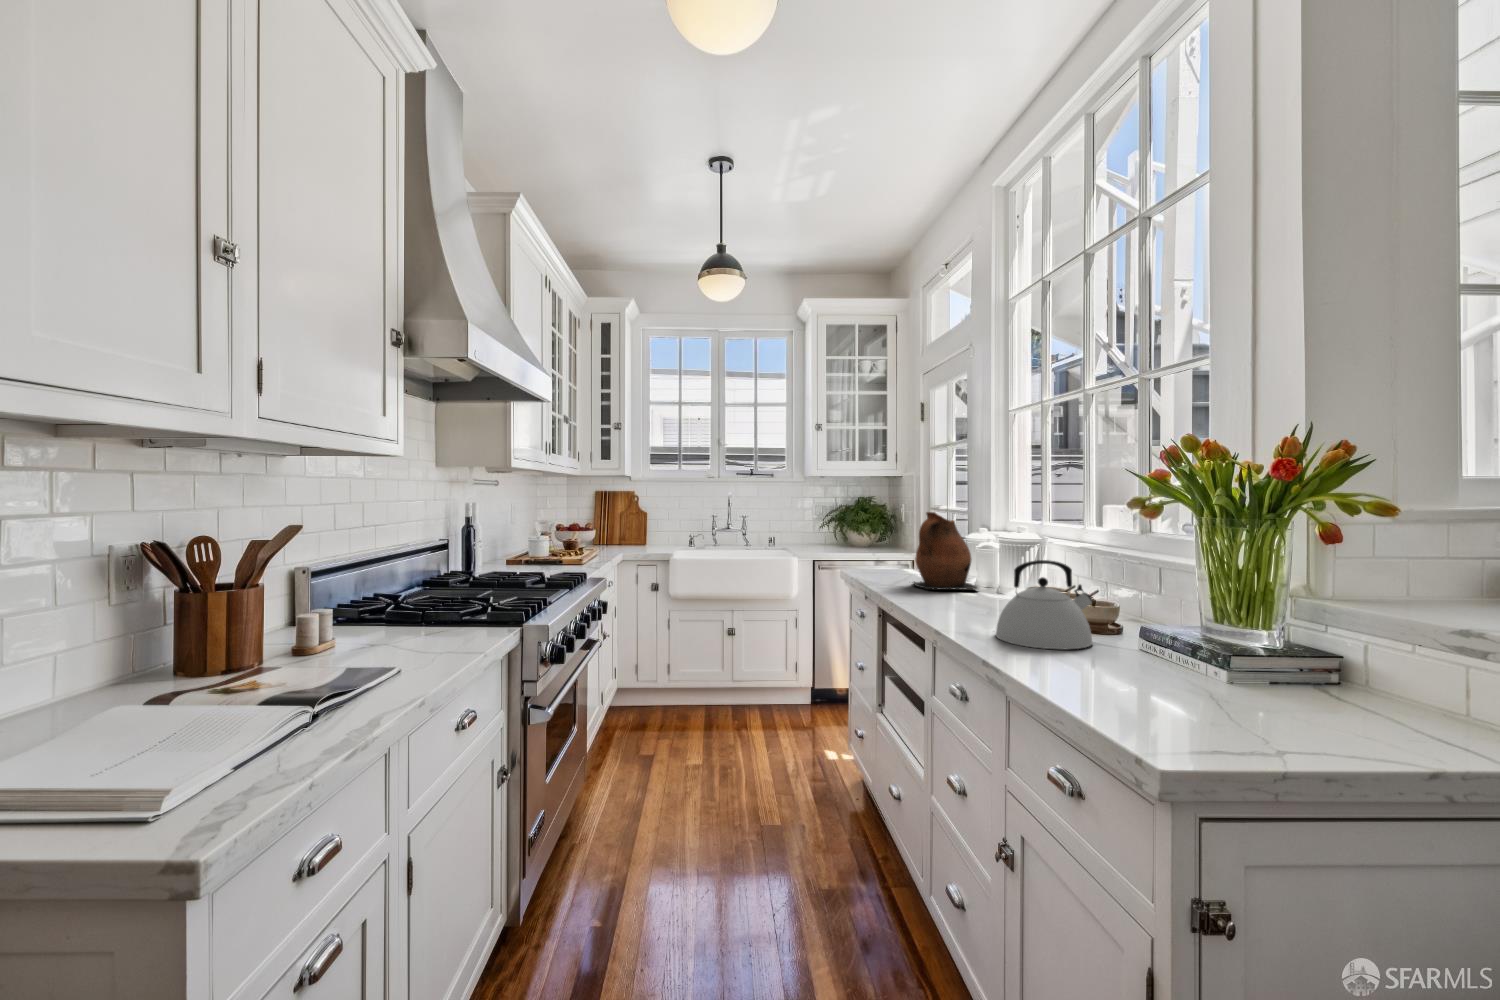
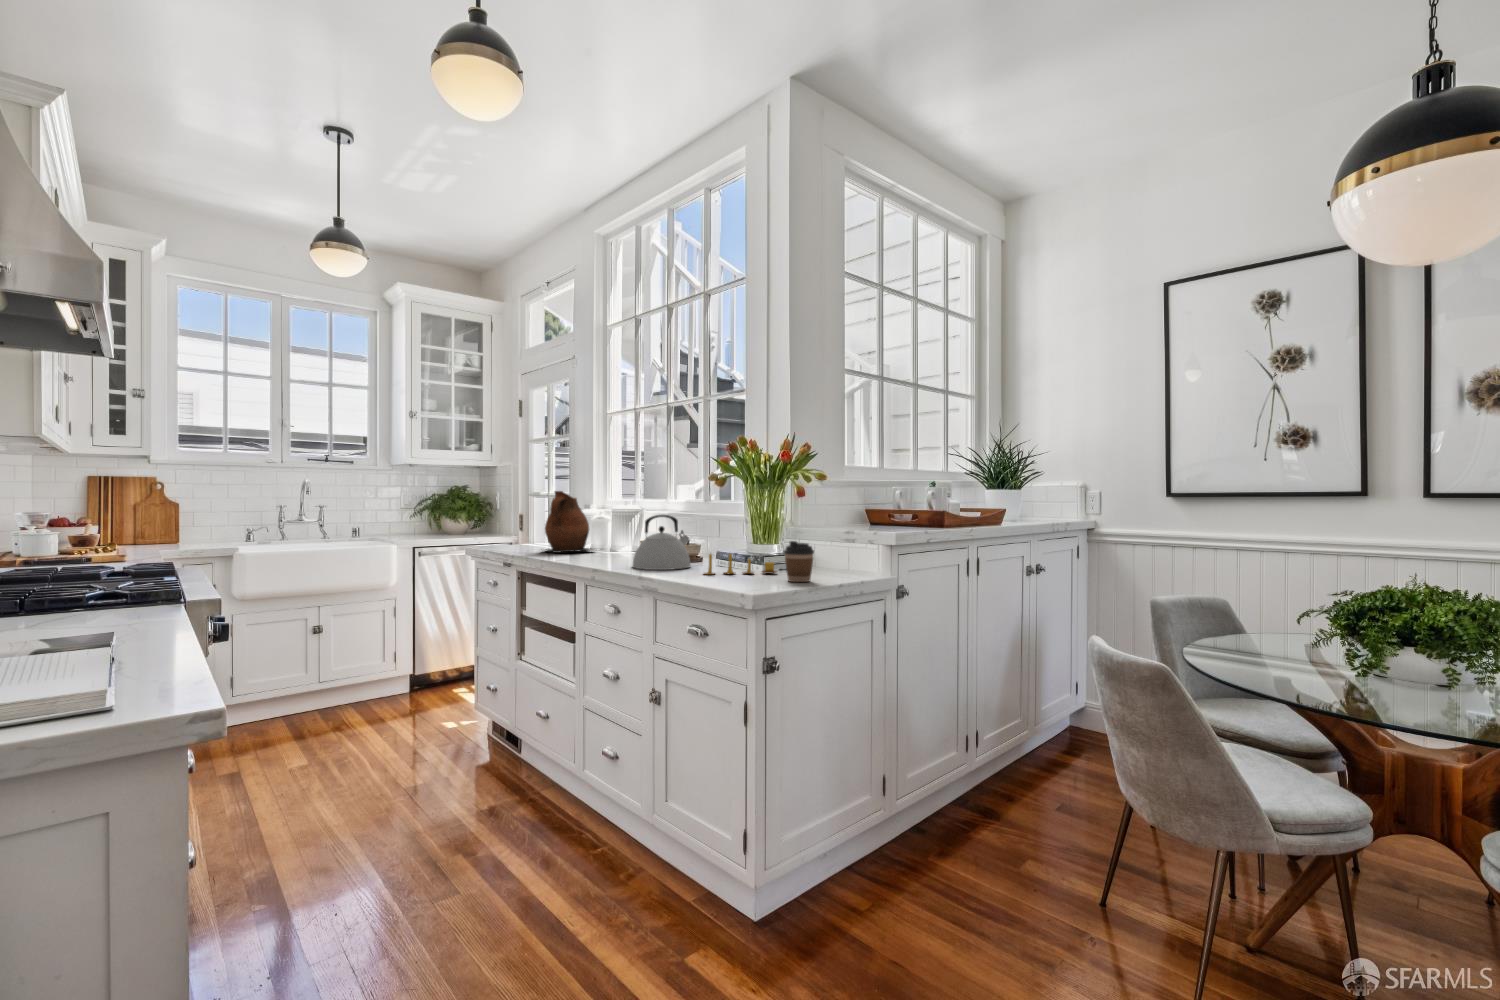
candle: none [1100,636,1262,692] -> present [704,554,776,575]
coffee cup: none [1270,648,1354,743] -> present [784,541,814,582]

